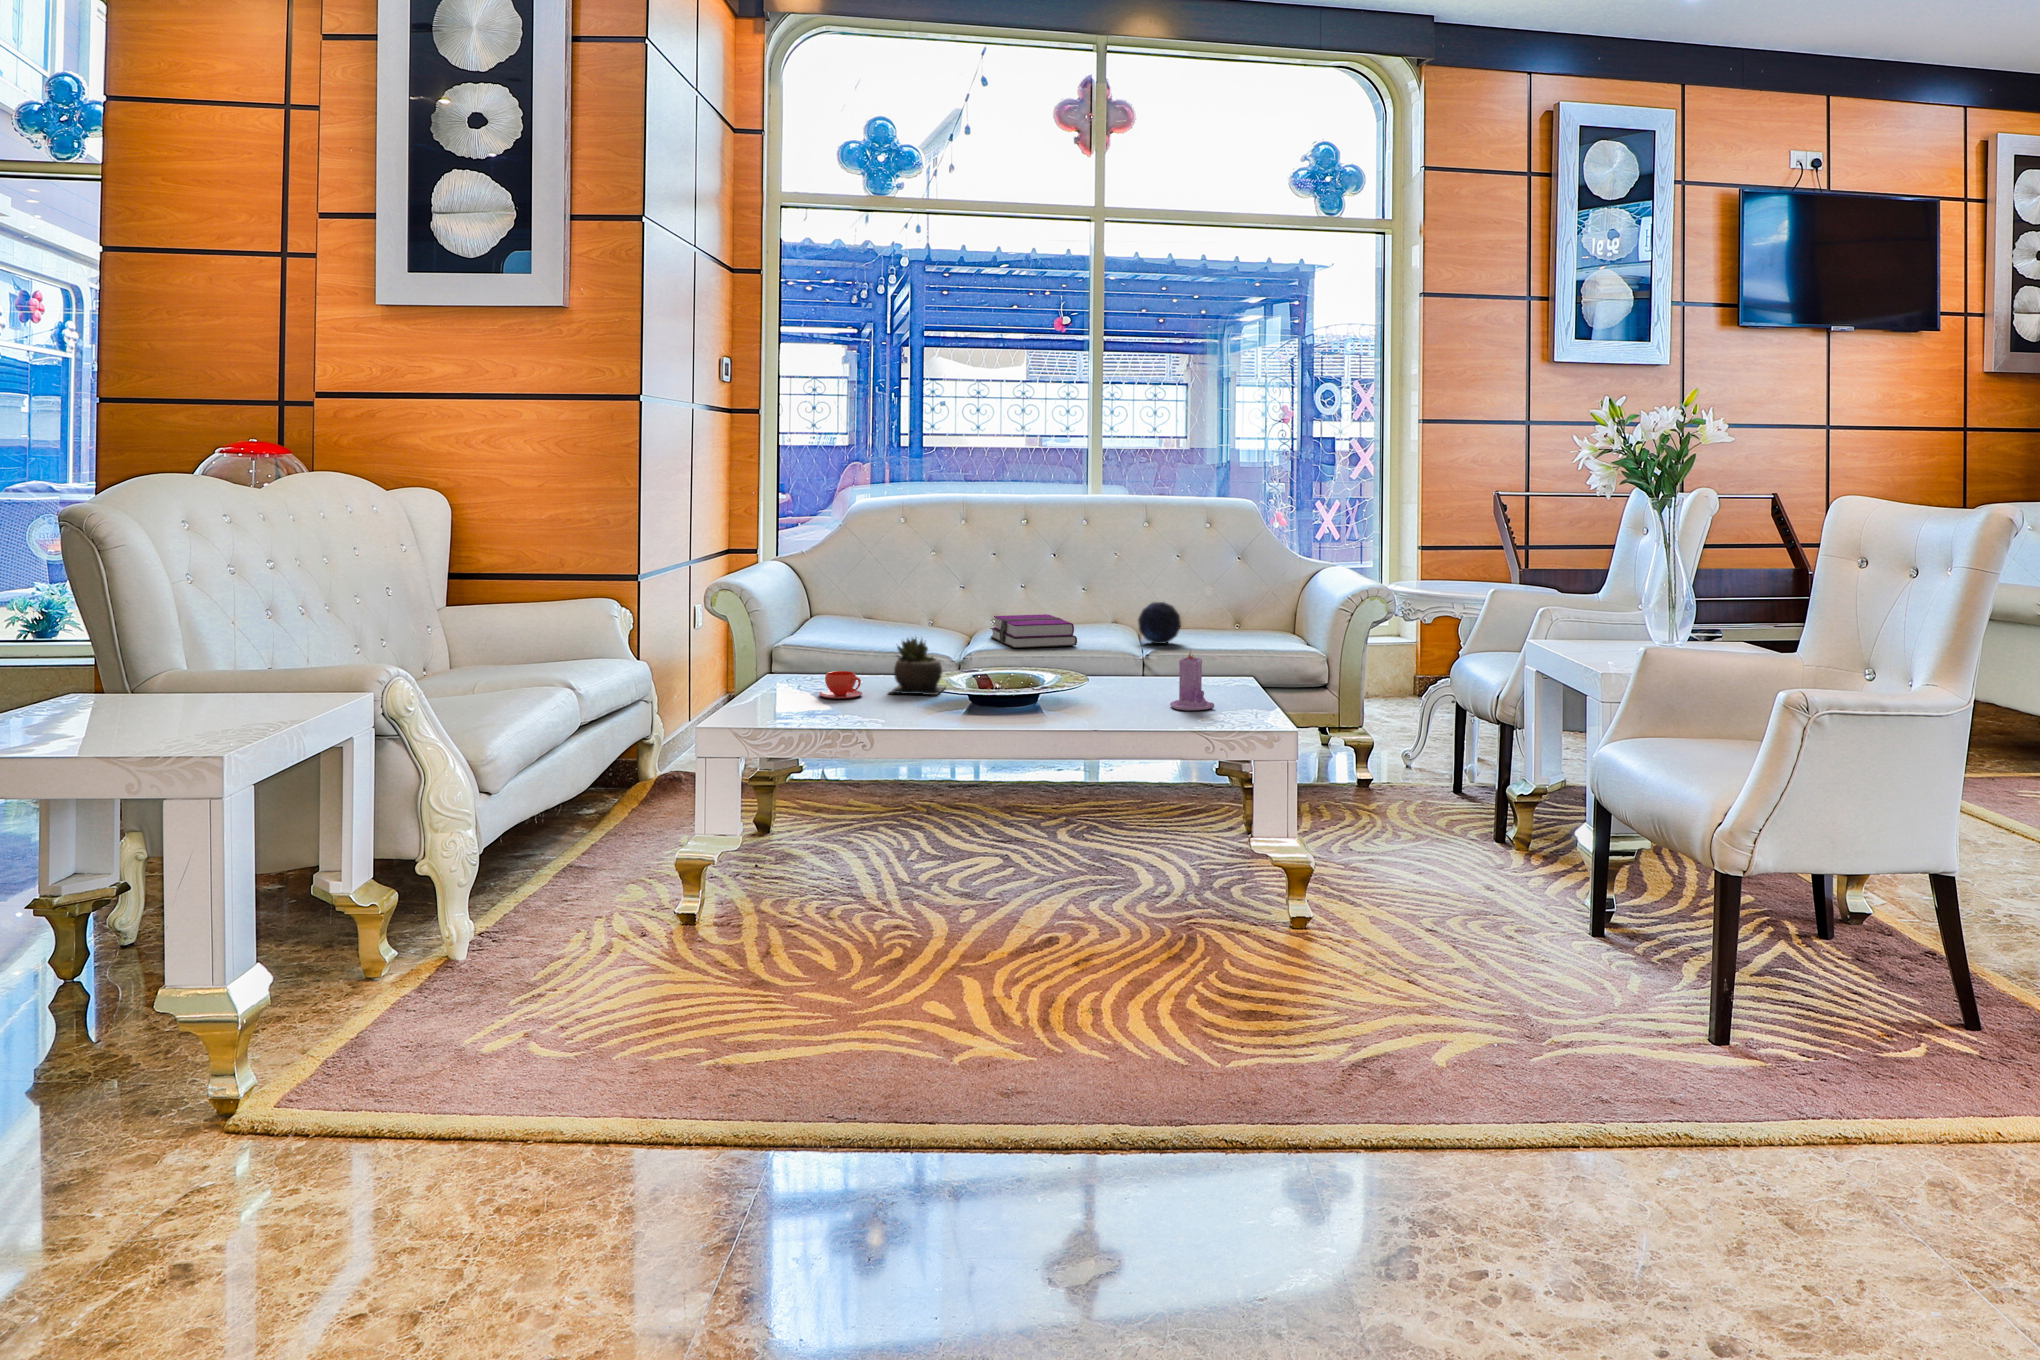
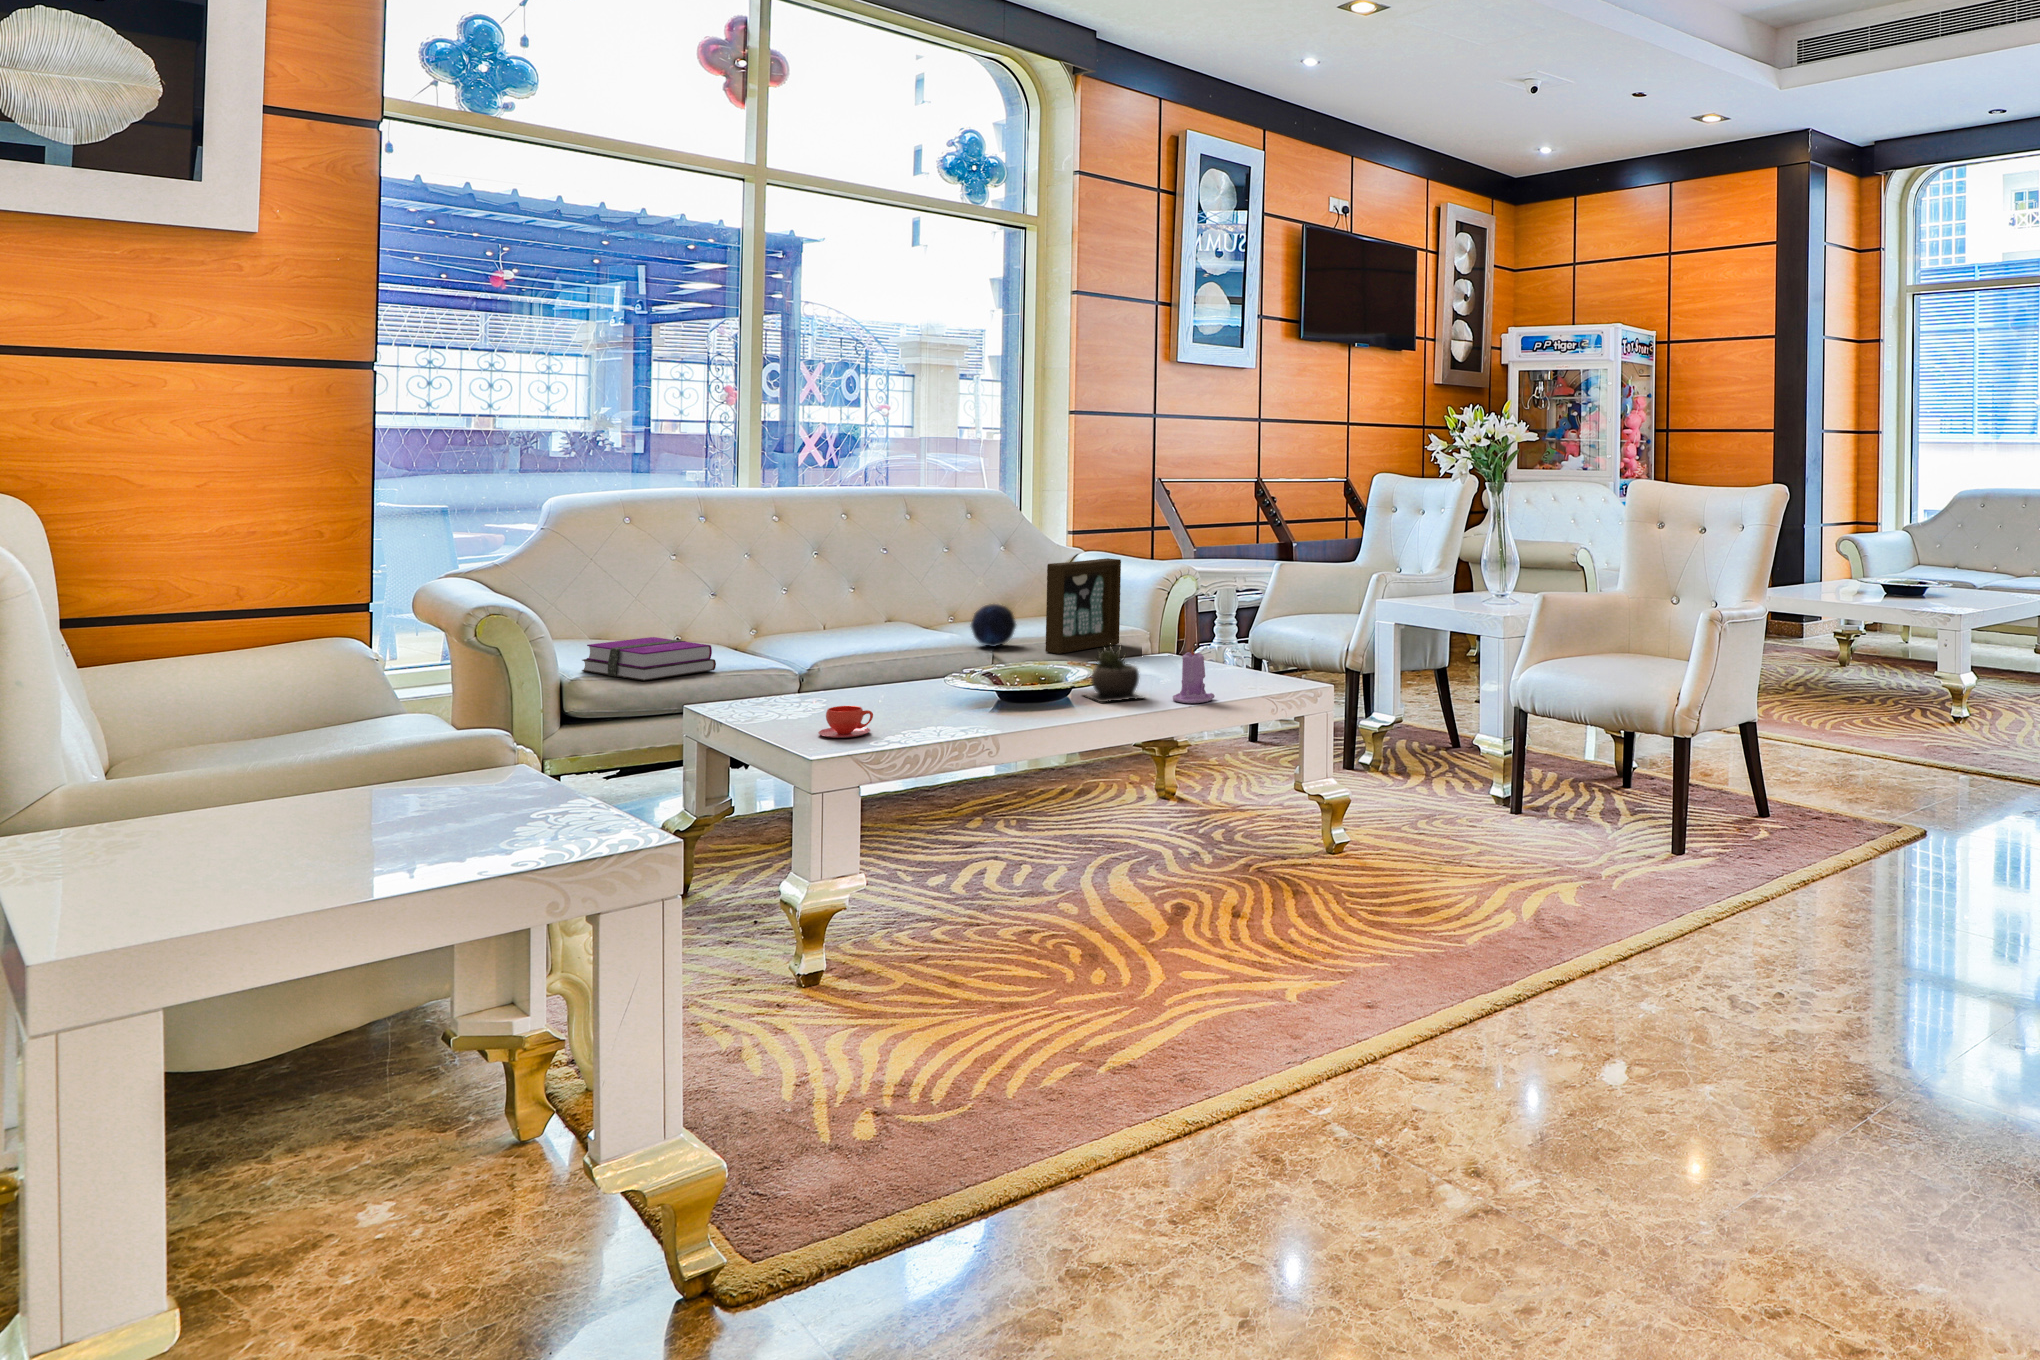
picture frame: none [1188,562,1278,655] -> present [1045,558,1121,654]
hardback book: present [990,614,1077,648] -> present [582,637,716,681]
succulent plant: present [890,638,944,695] -> present [1085,646,1145,702]

